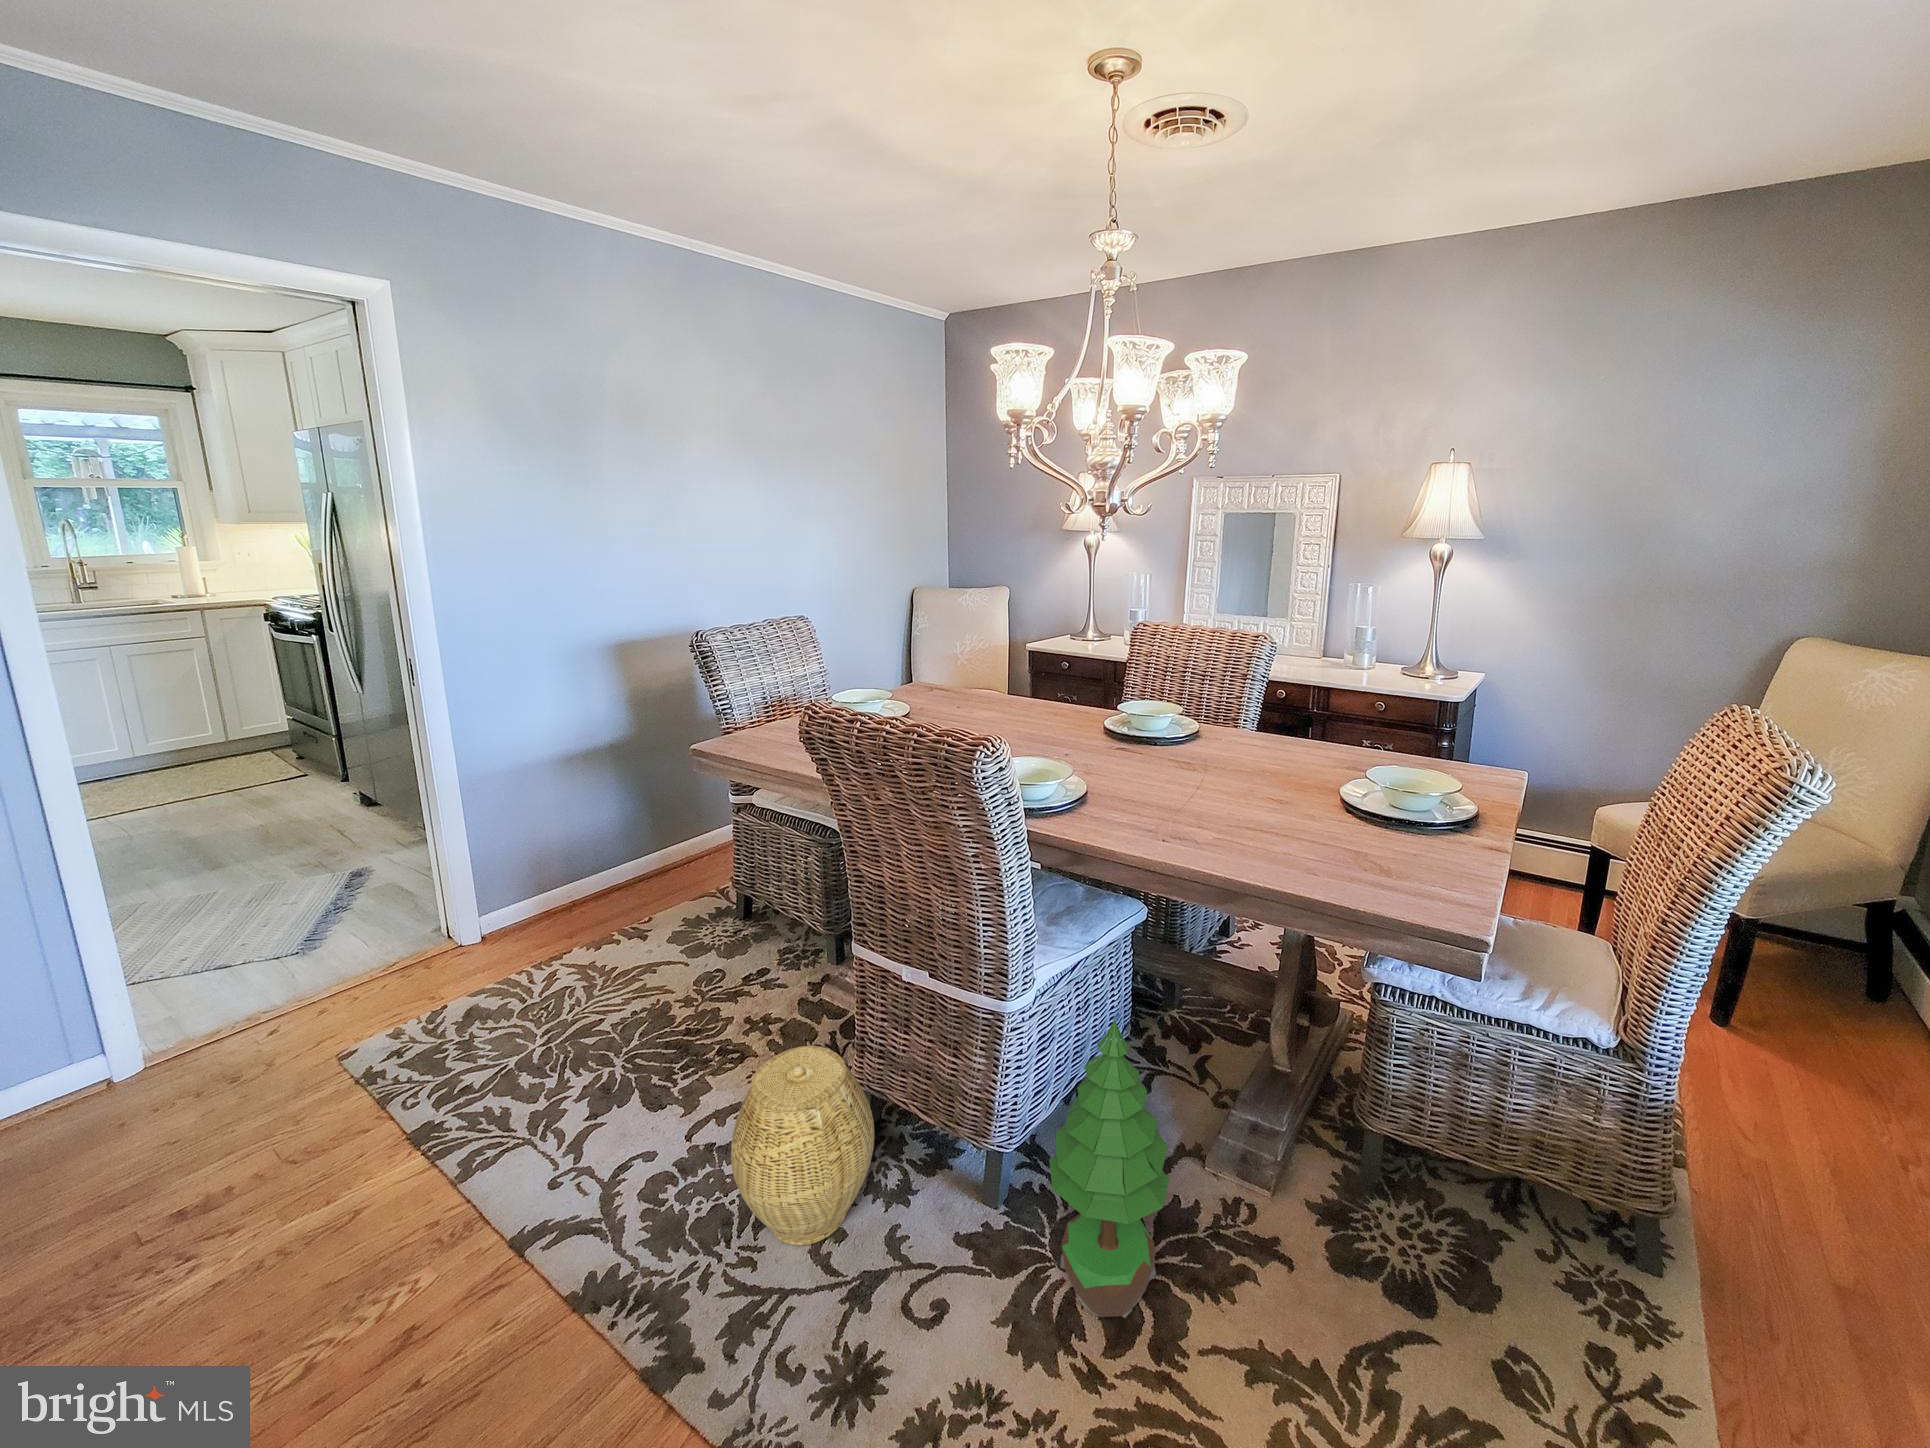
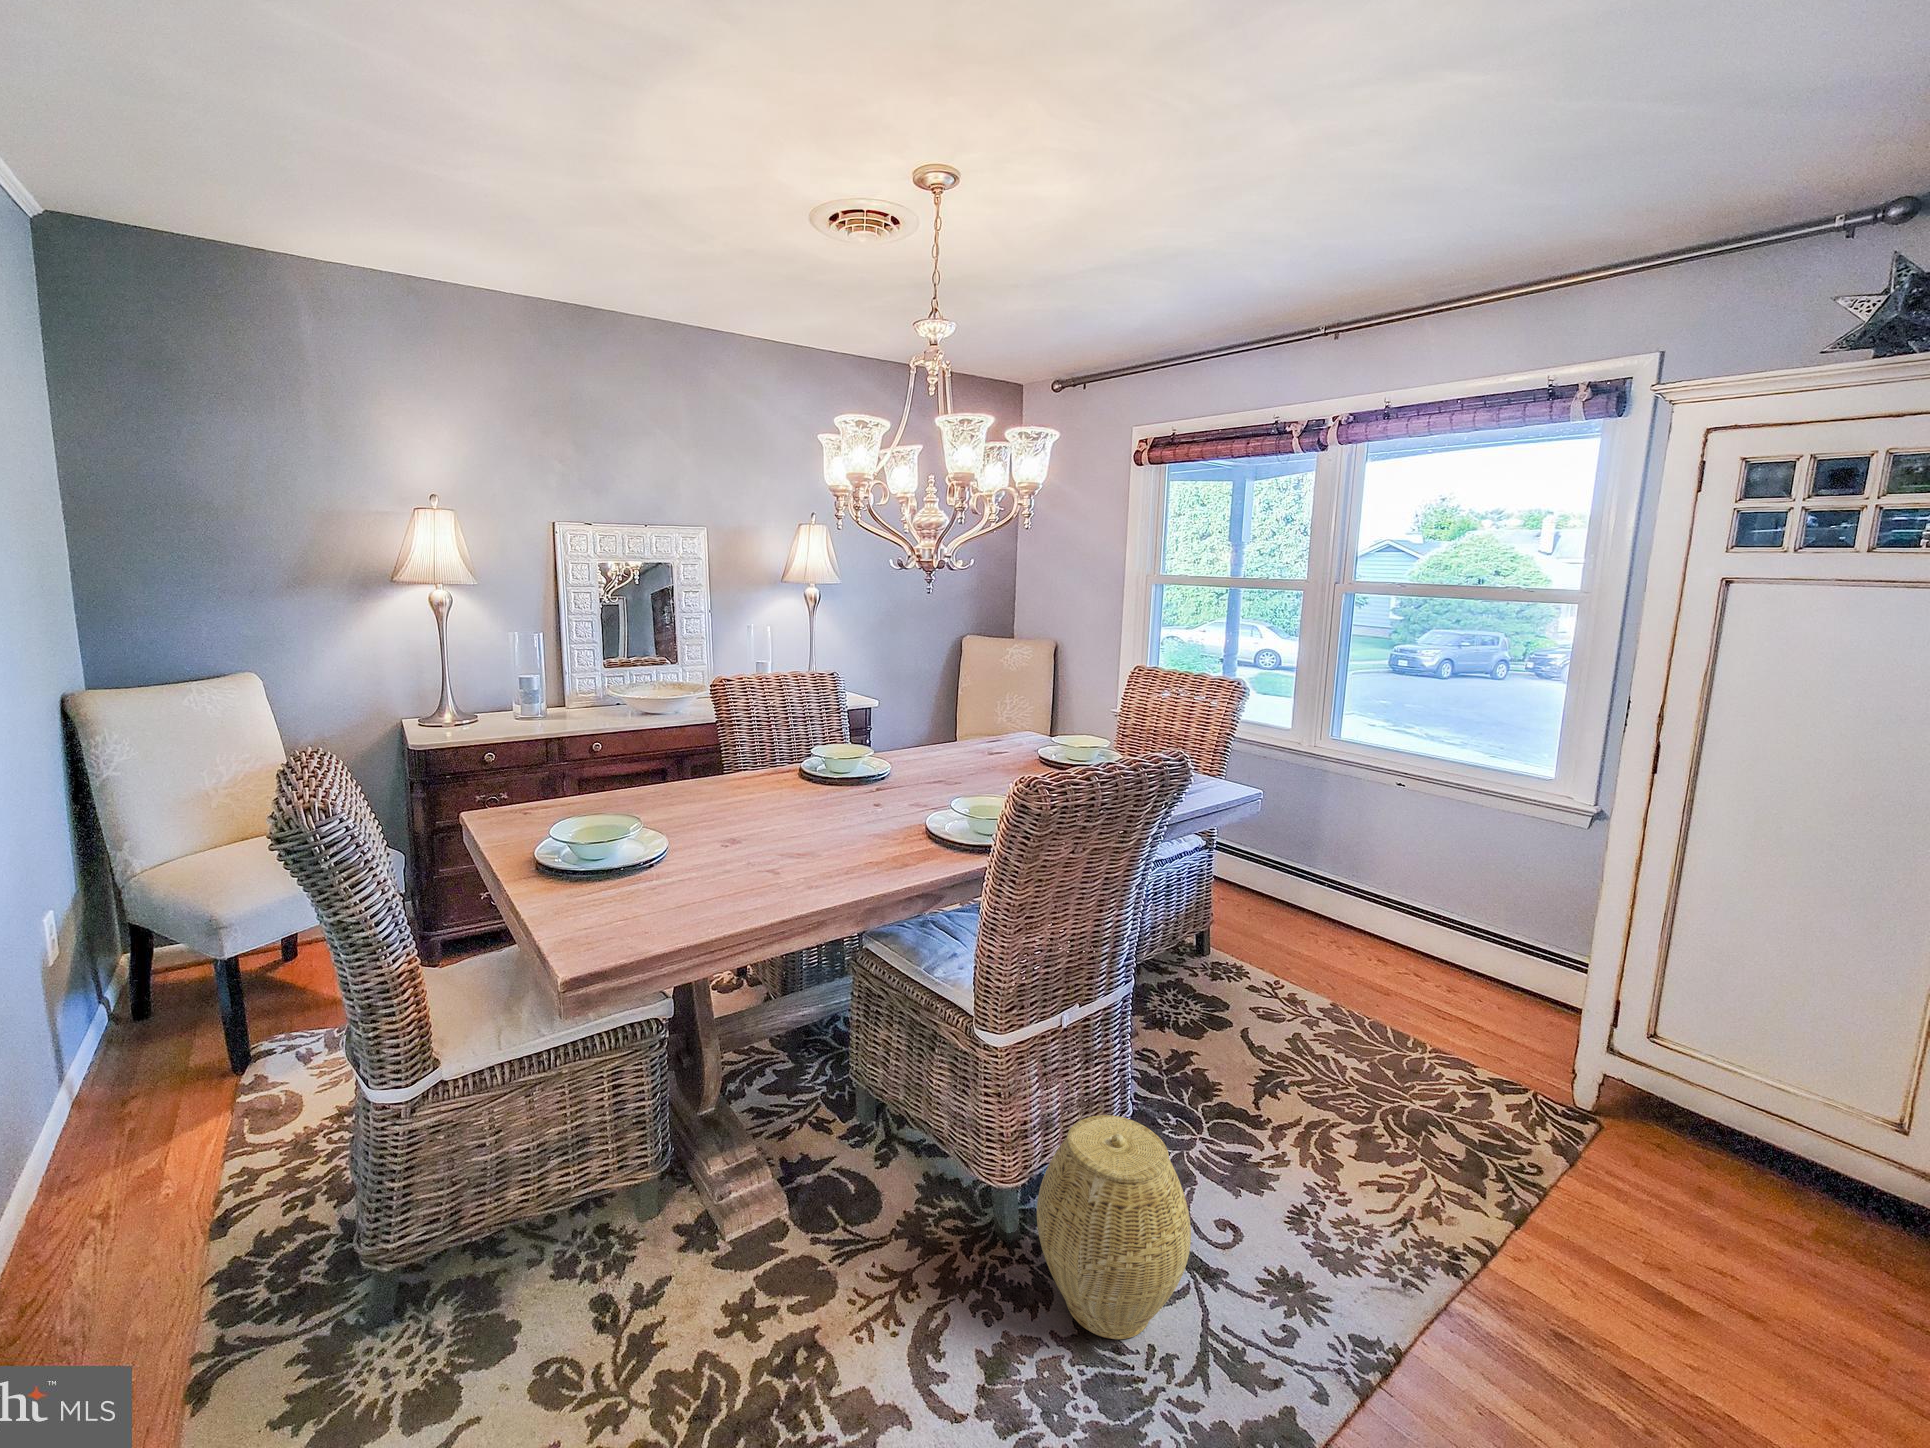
potted tree: present [1049,1020,1169,1318] -> none [1186,910,1279,1142]

